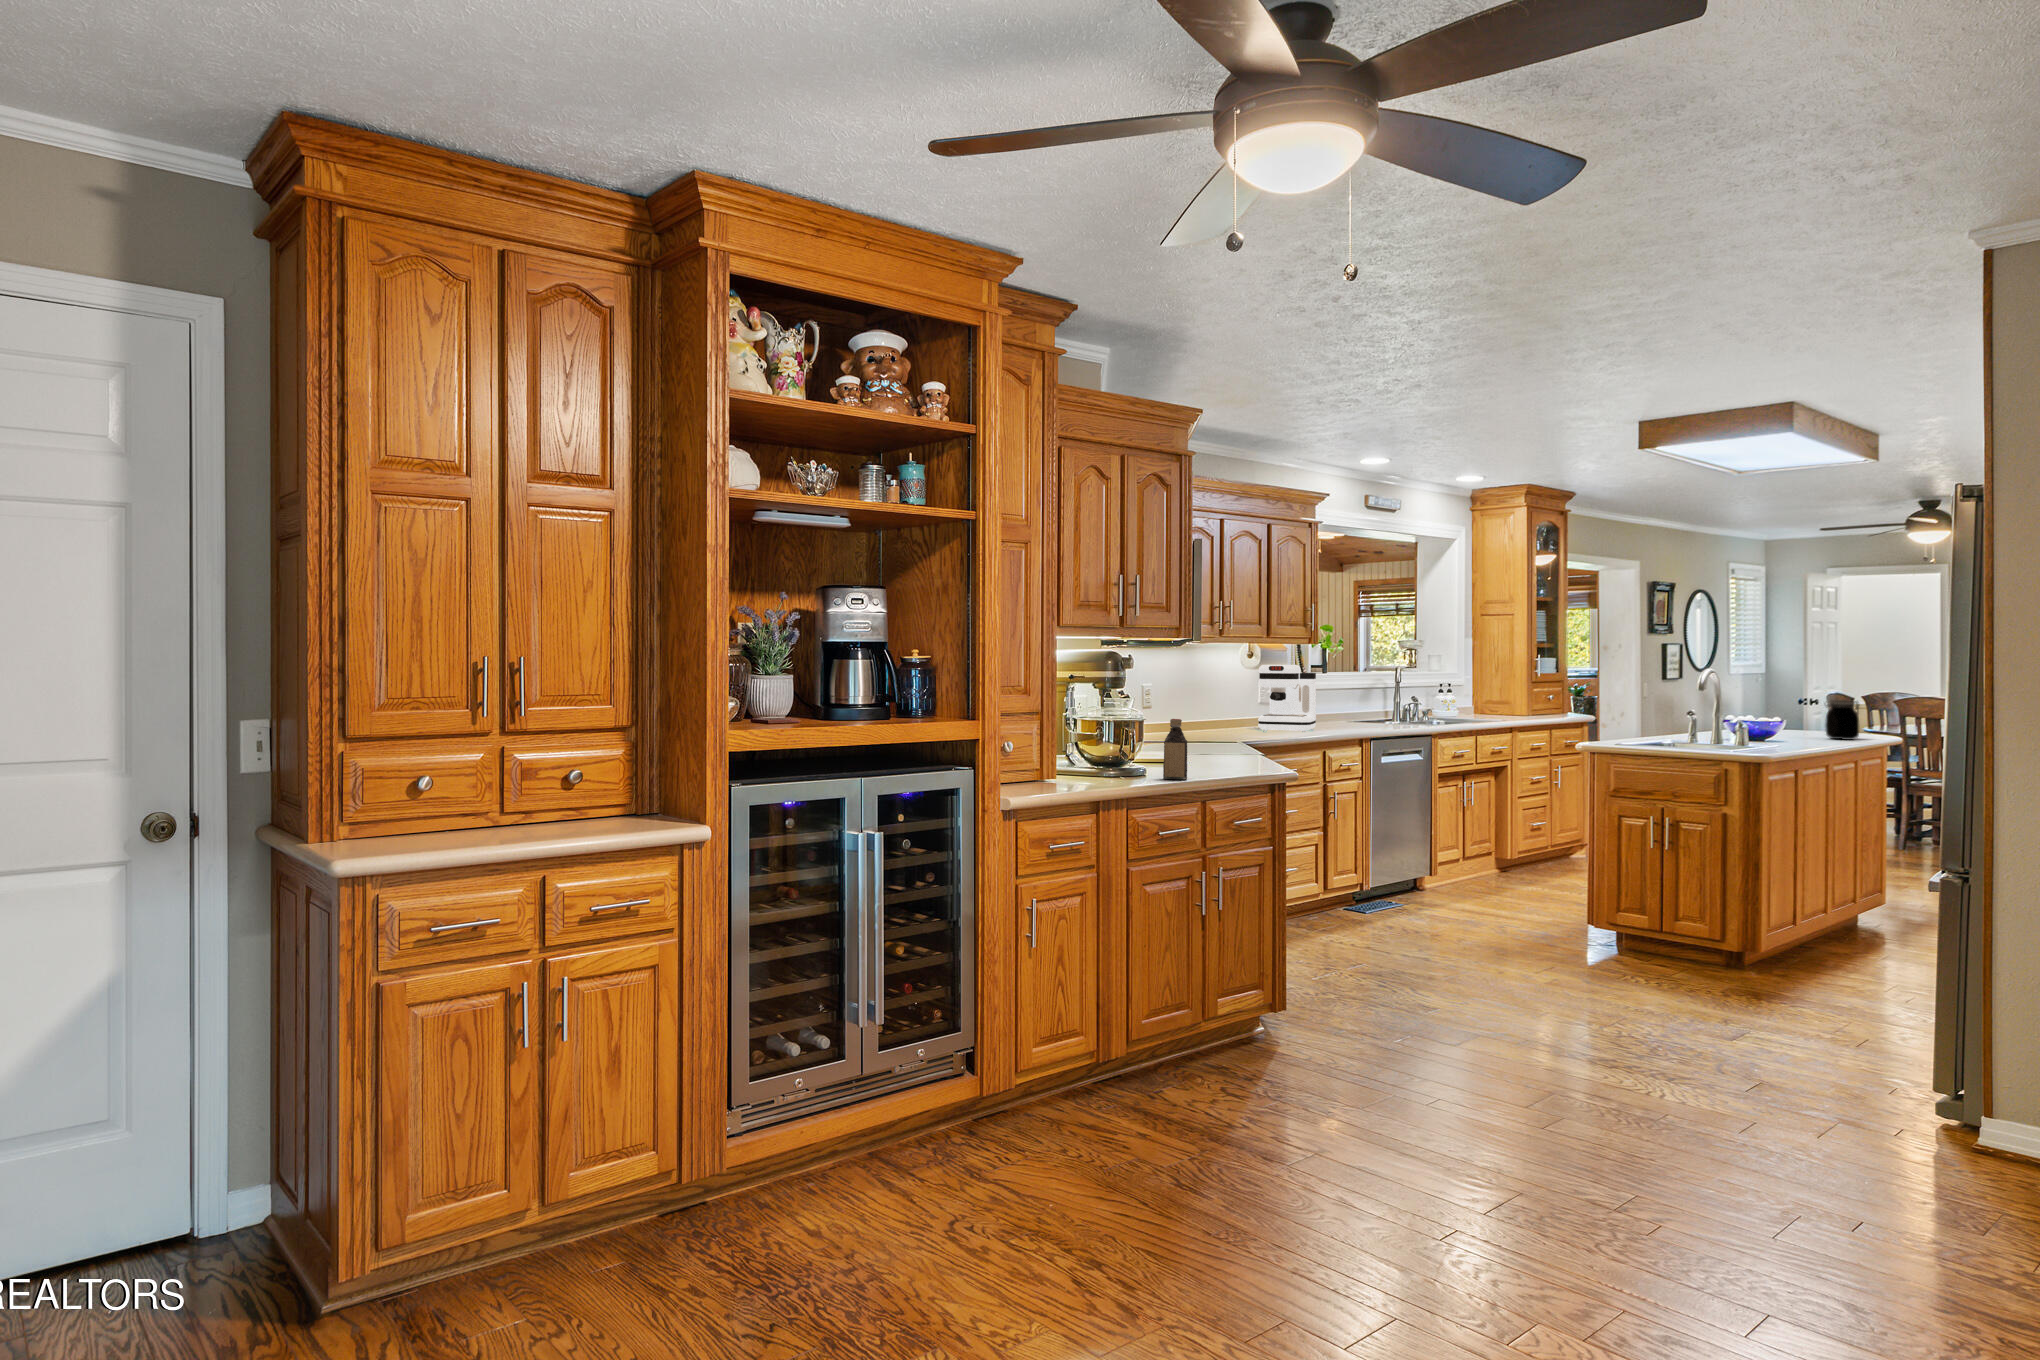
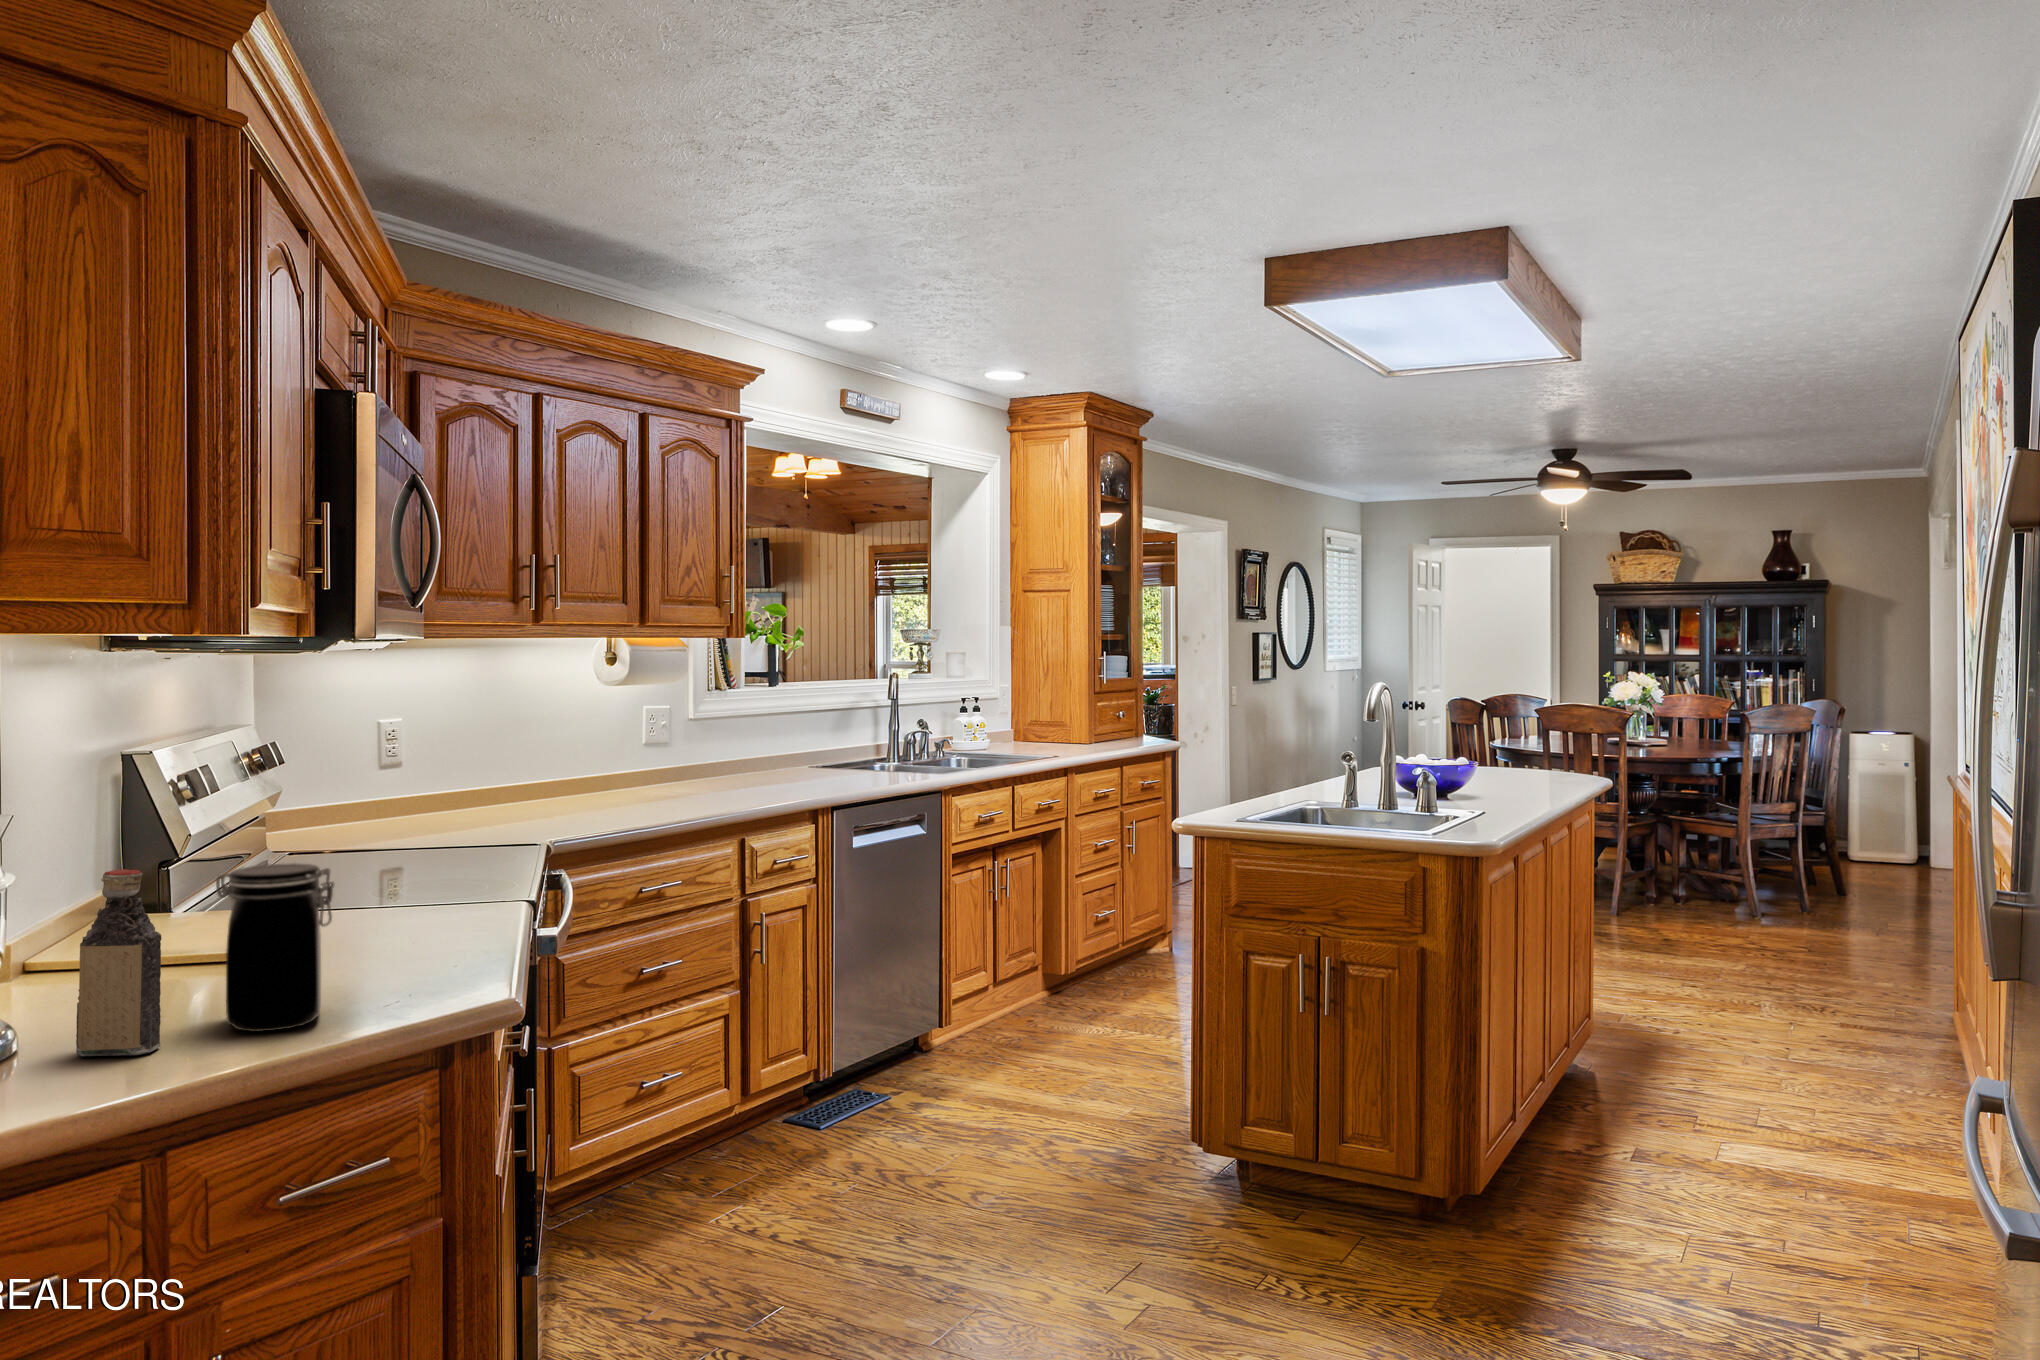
coffee maker: present [1258,665,1316,732] -> none [626,676,737,802]
jar: present [1825,700,1859,740] -> present [216,863,334,1032]

